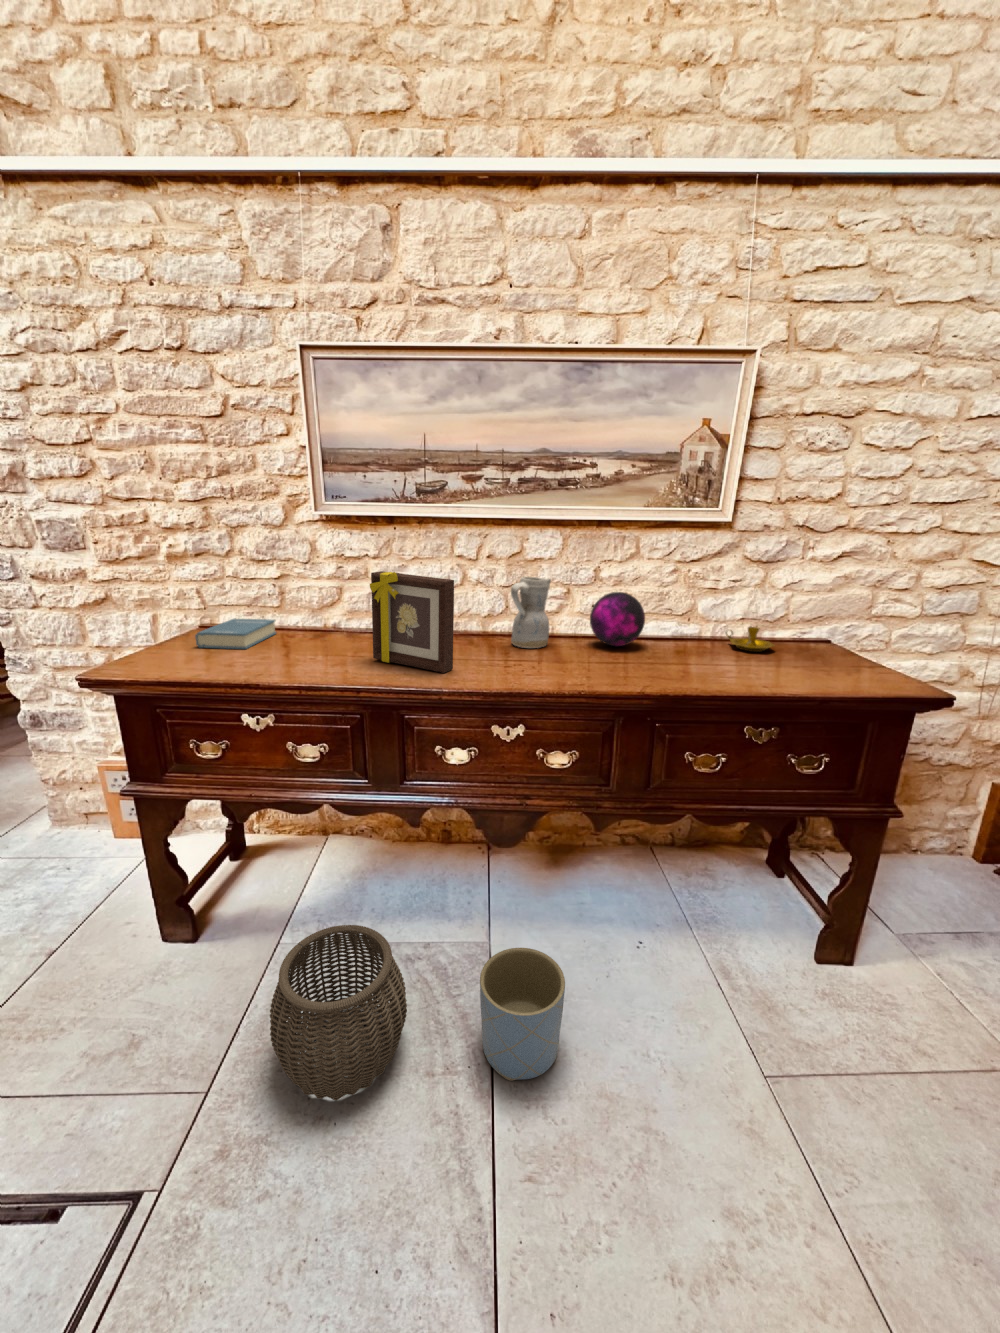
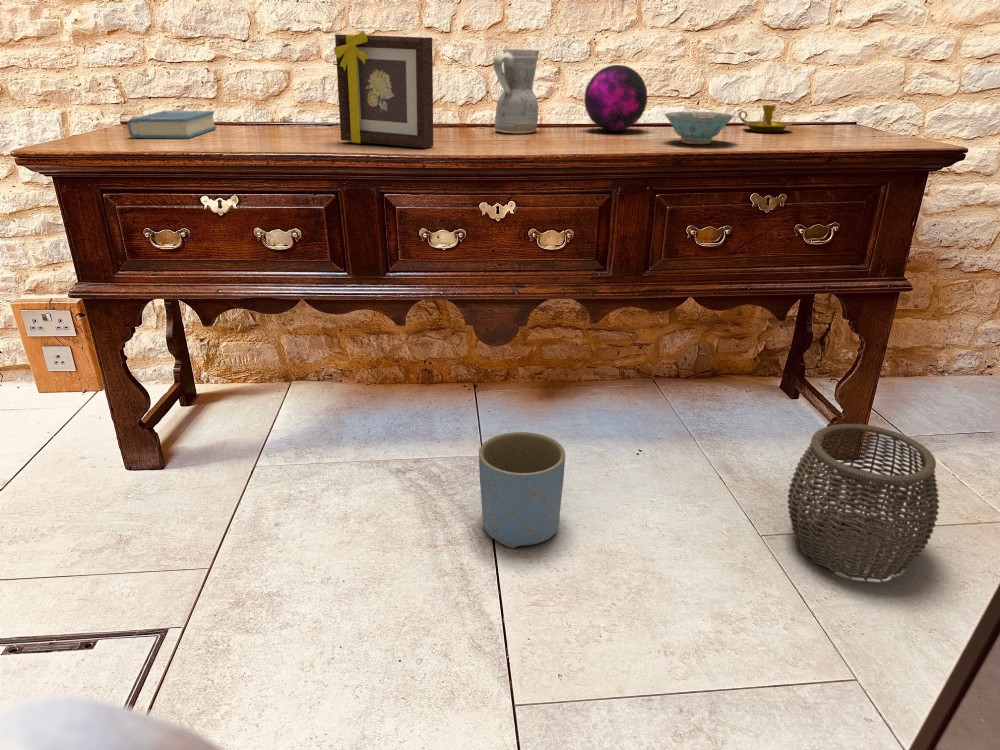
ceramic bowl: none [661,639,727,672] -> present [665,112,734,144]
woven basket: present [270,925,407,1100] -> present [788,424,939,580]

